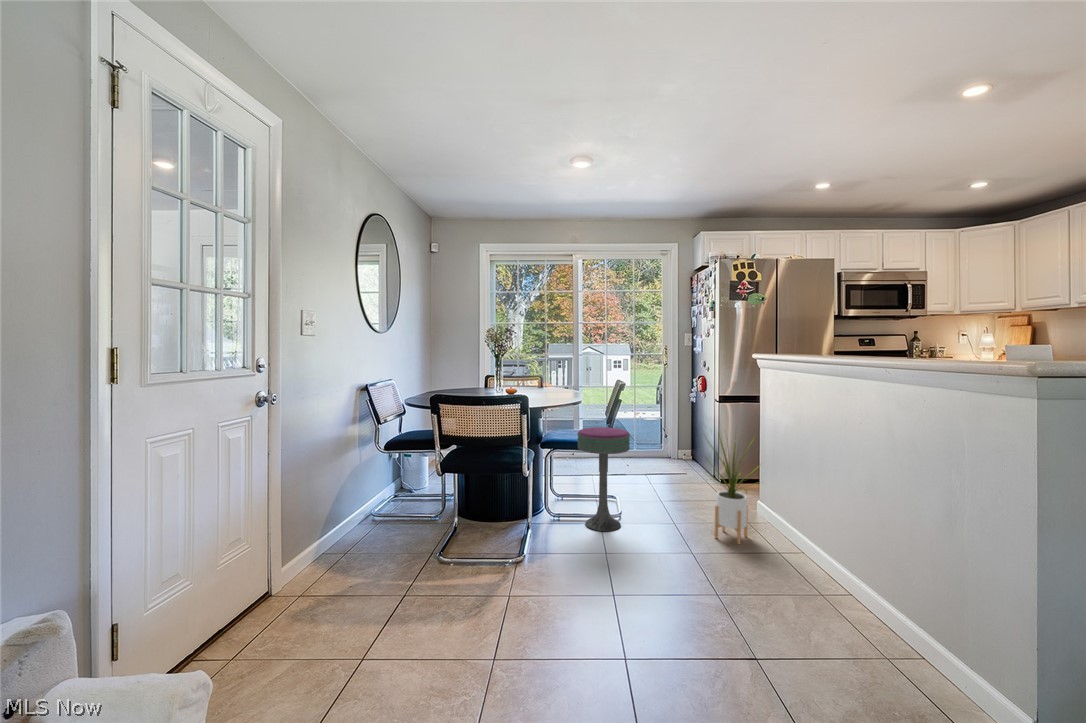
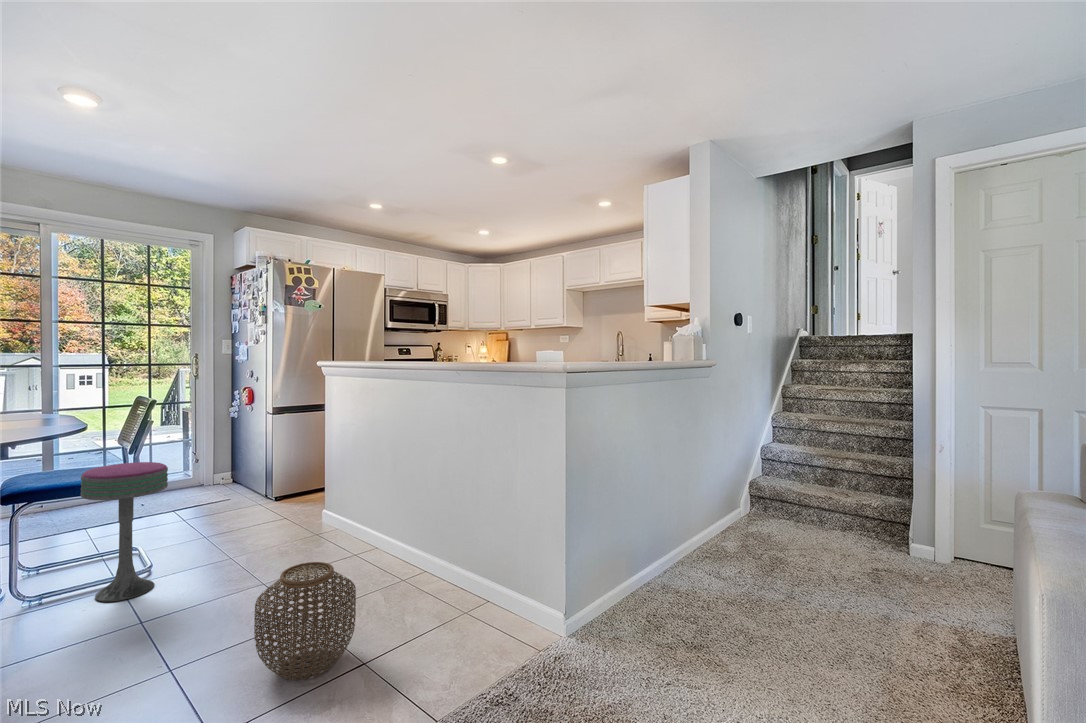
house plant: present [708,435,754,544] -> none [264,439,332,563]
woven basket: none [673,547,774,670] -> present [254,562,356,680]

